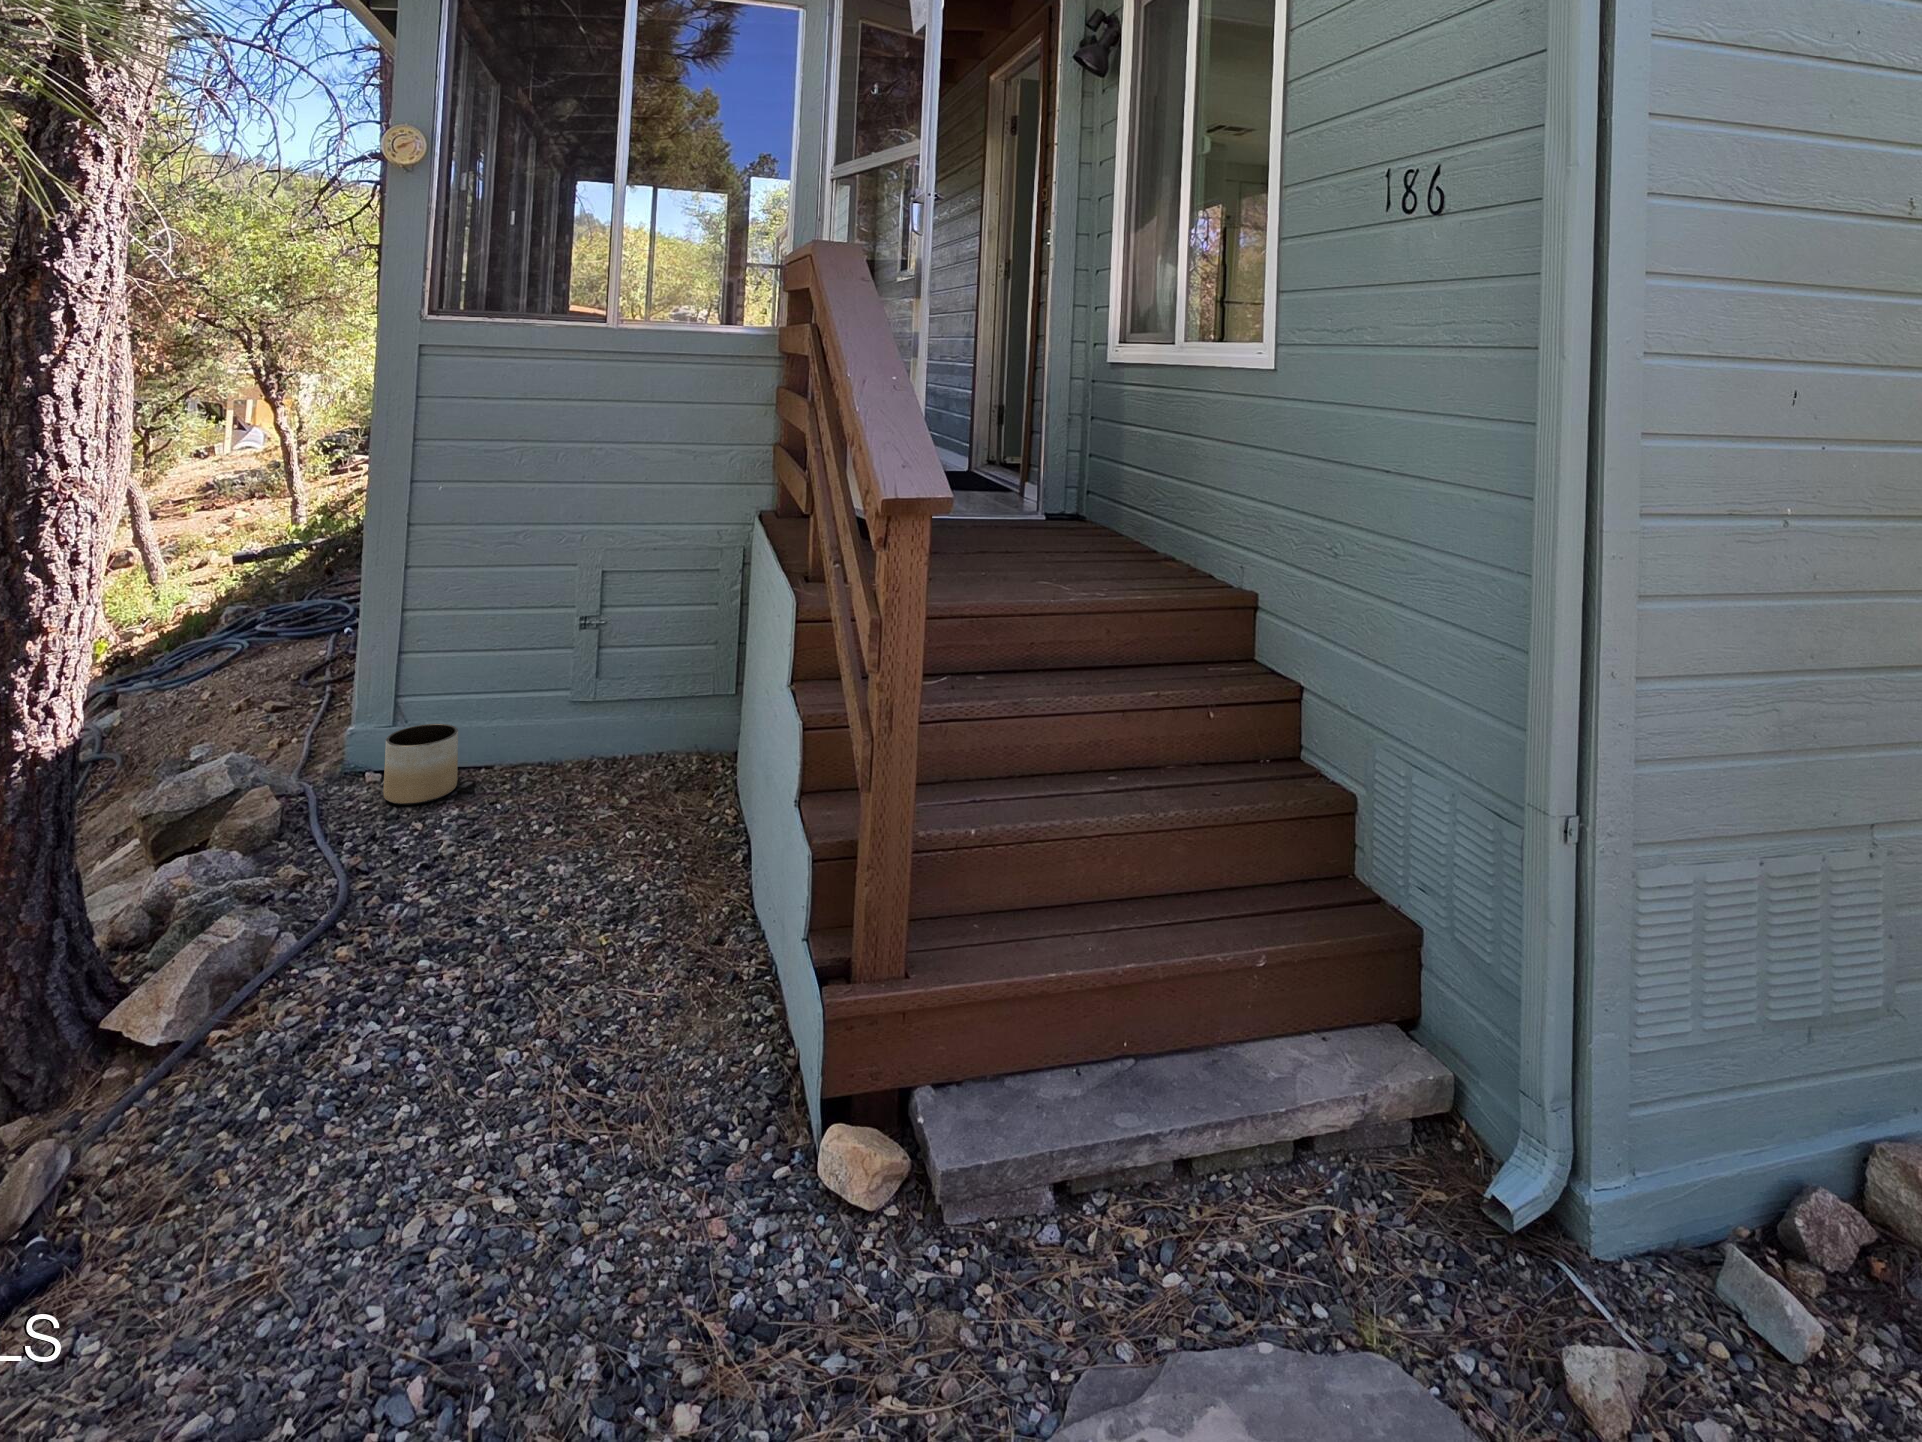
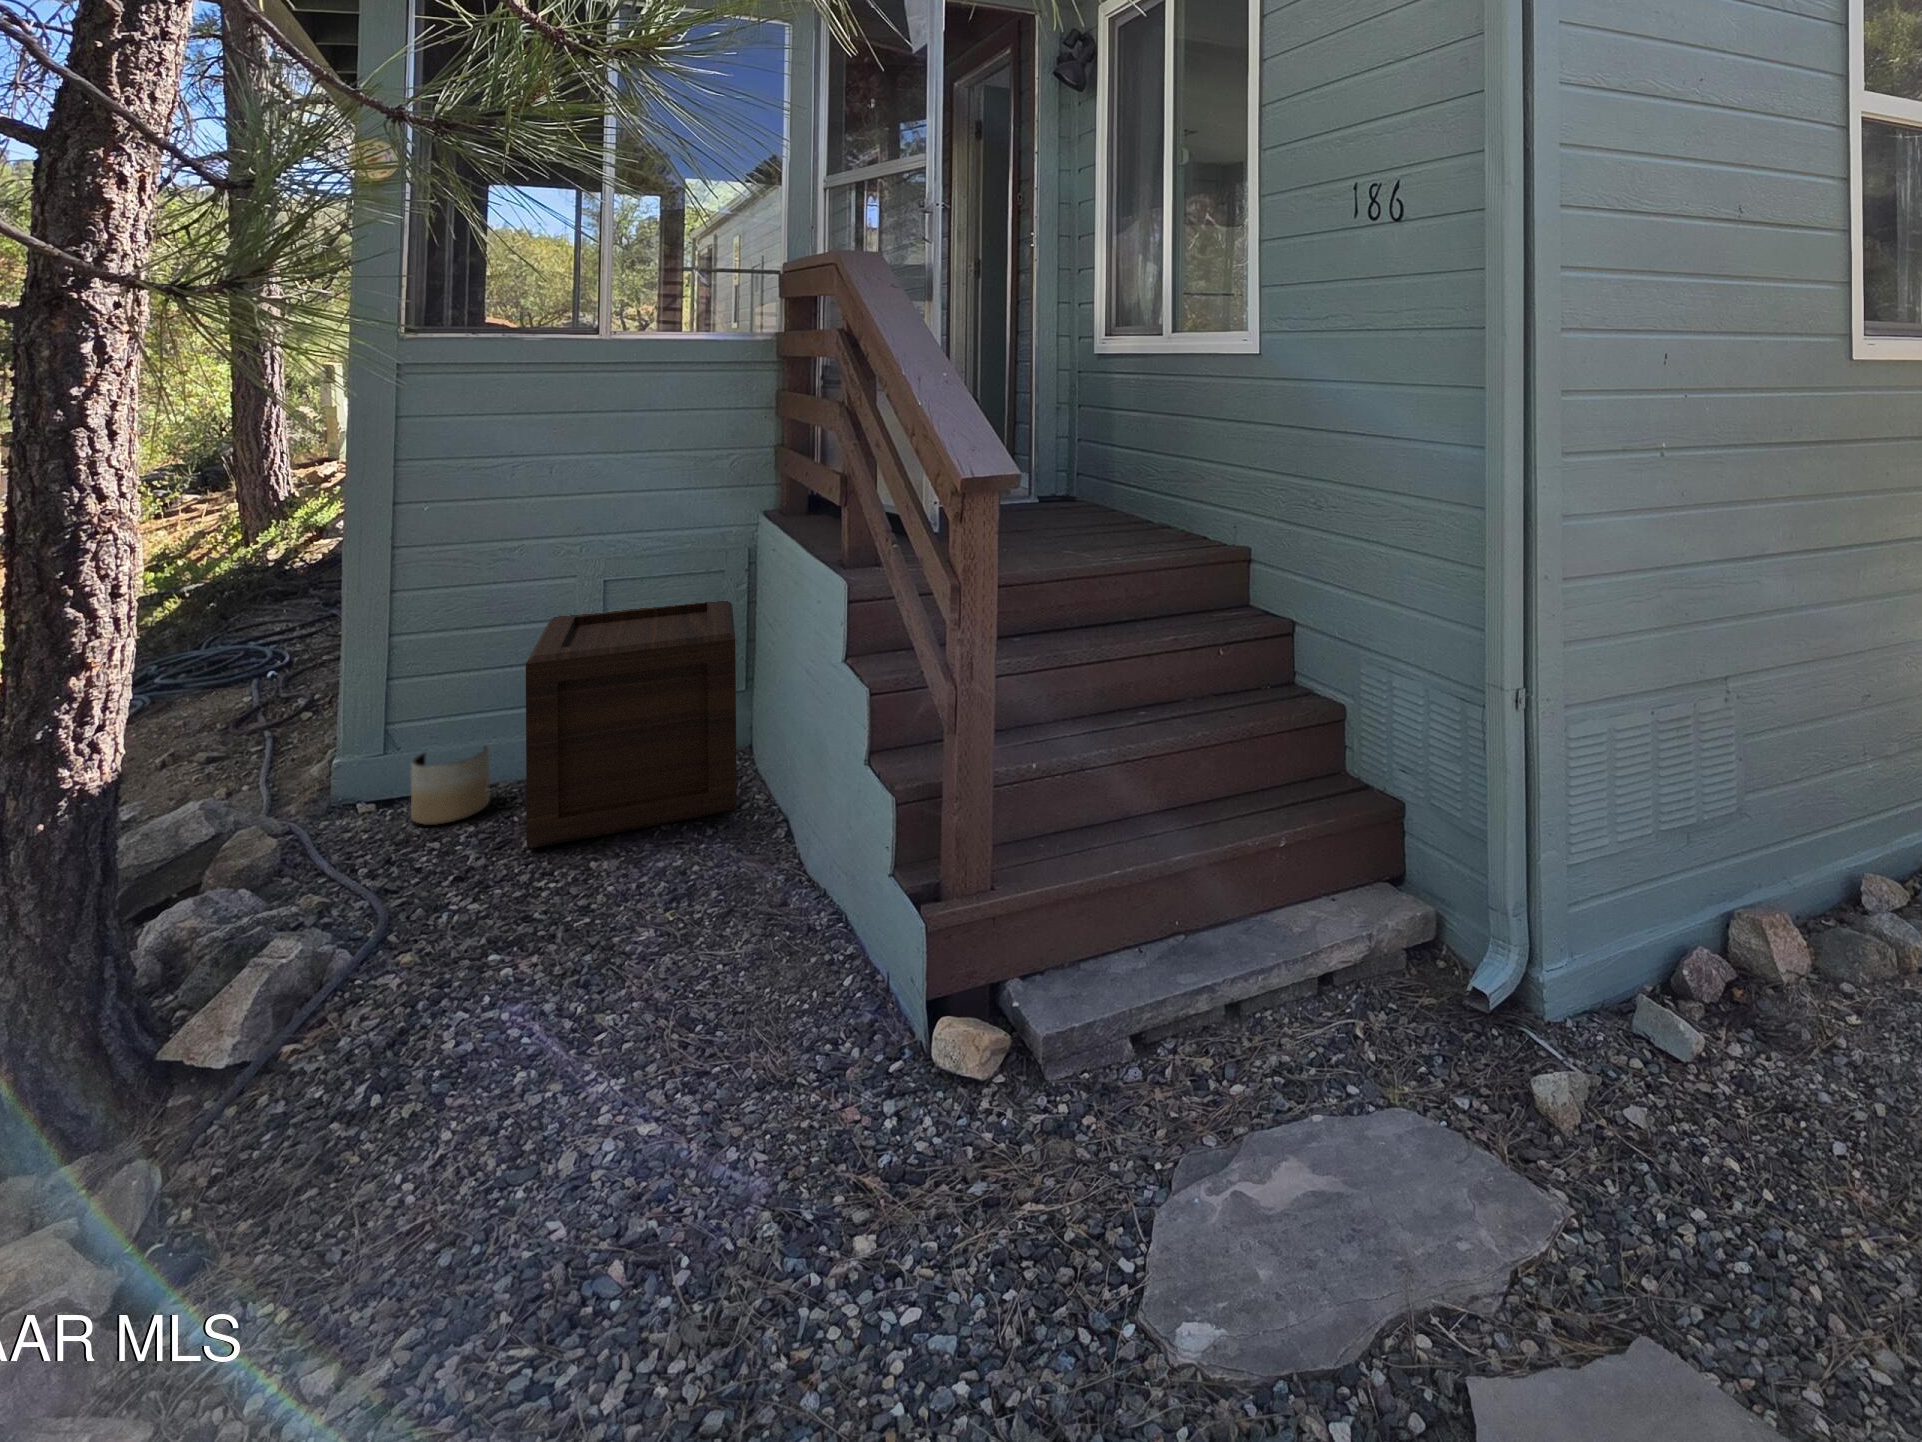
wooden crate: none [475,597,697,842] -> present [526,601,737,848]

